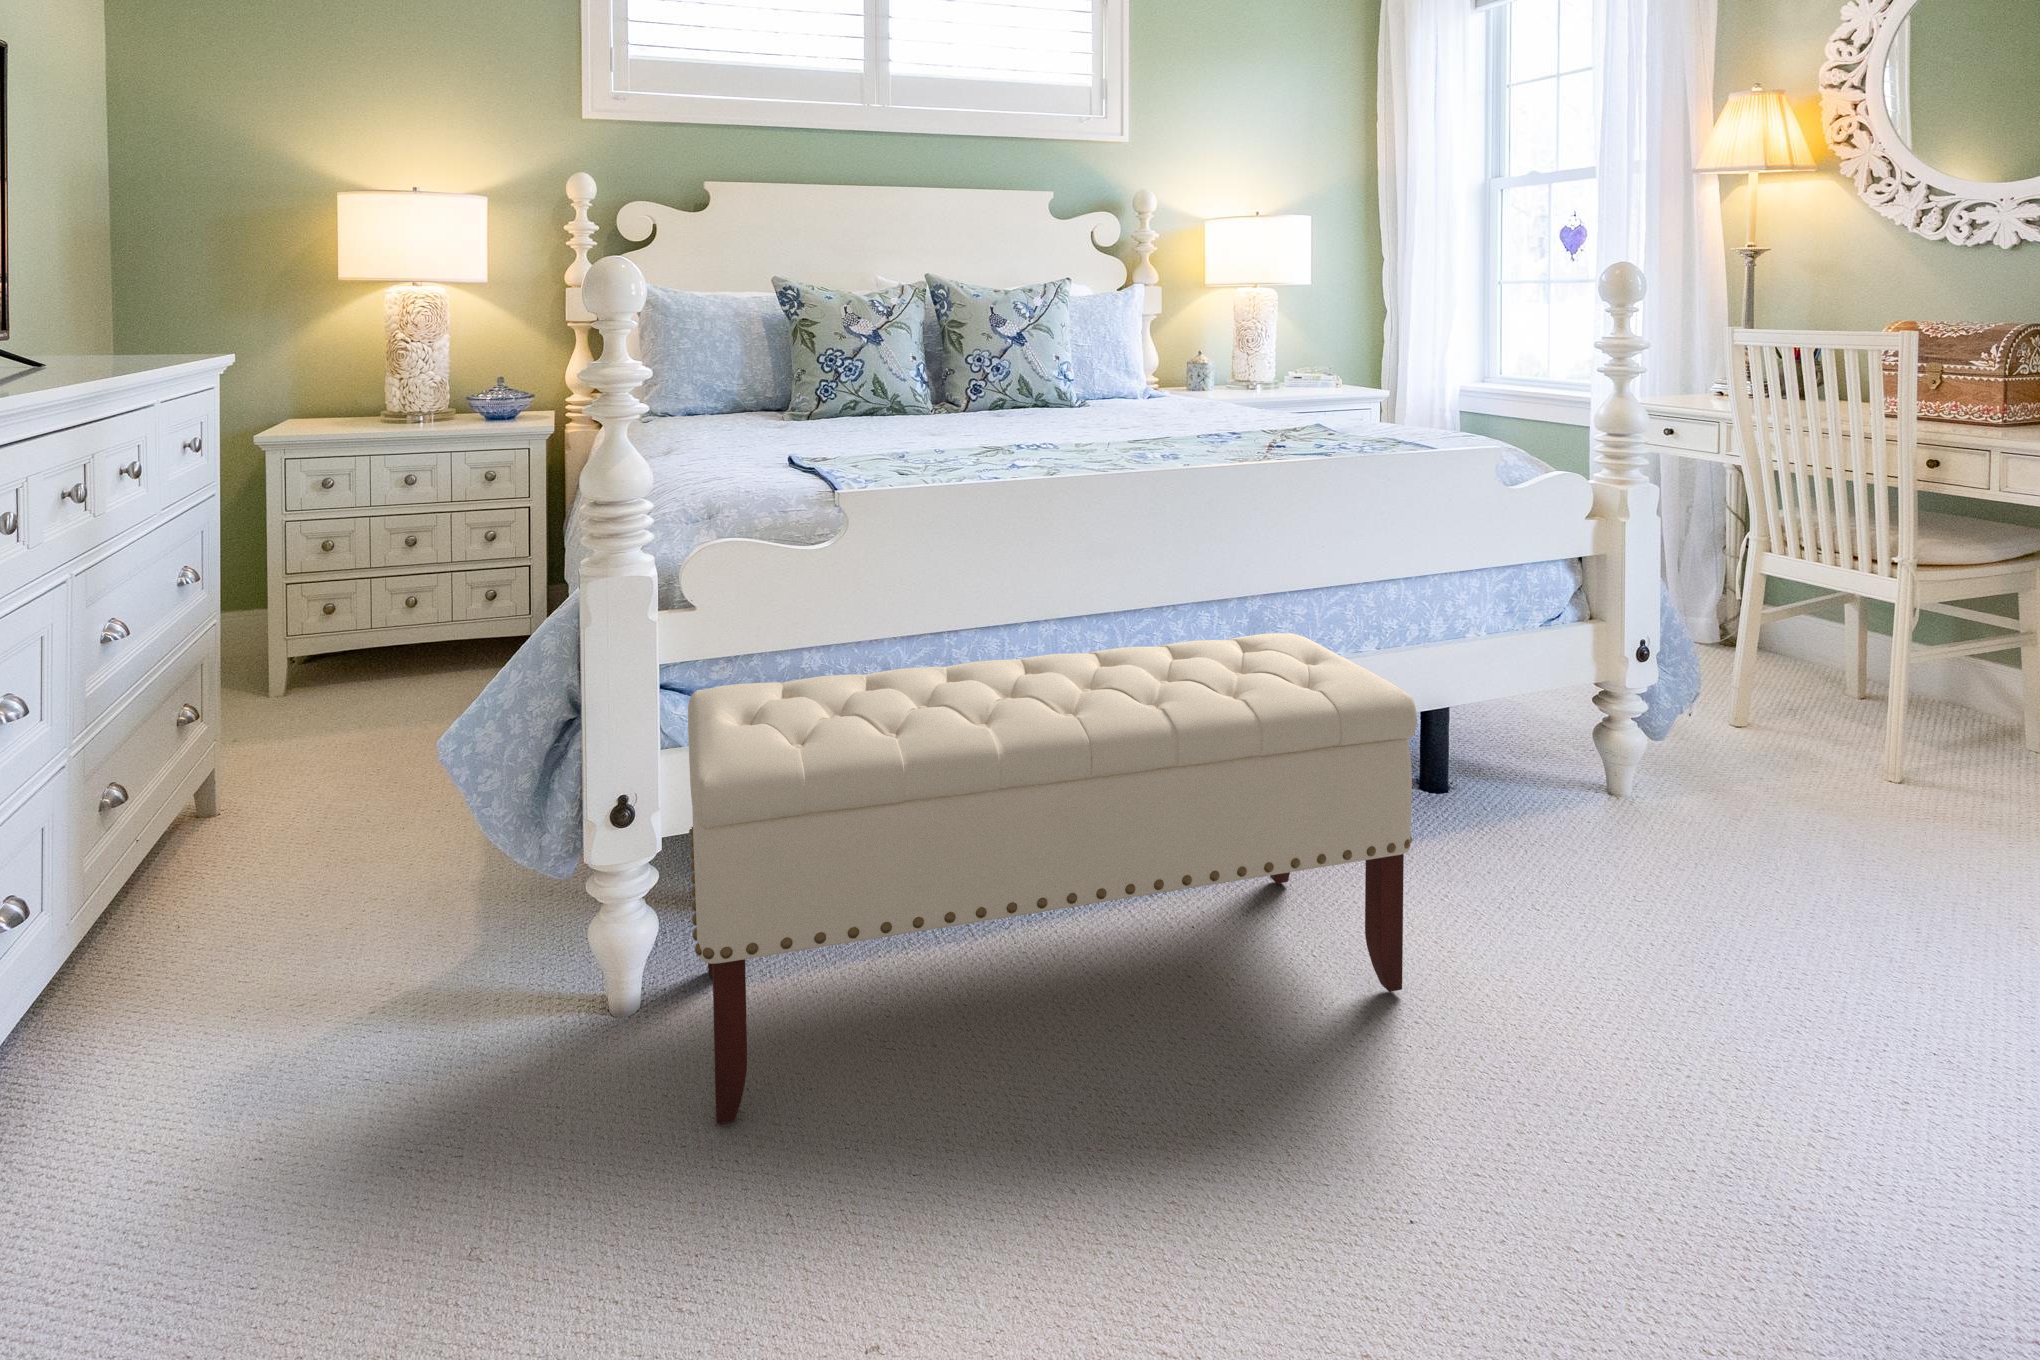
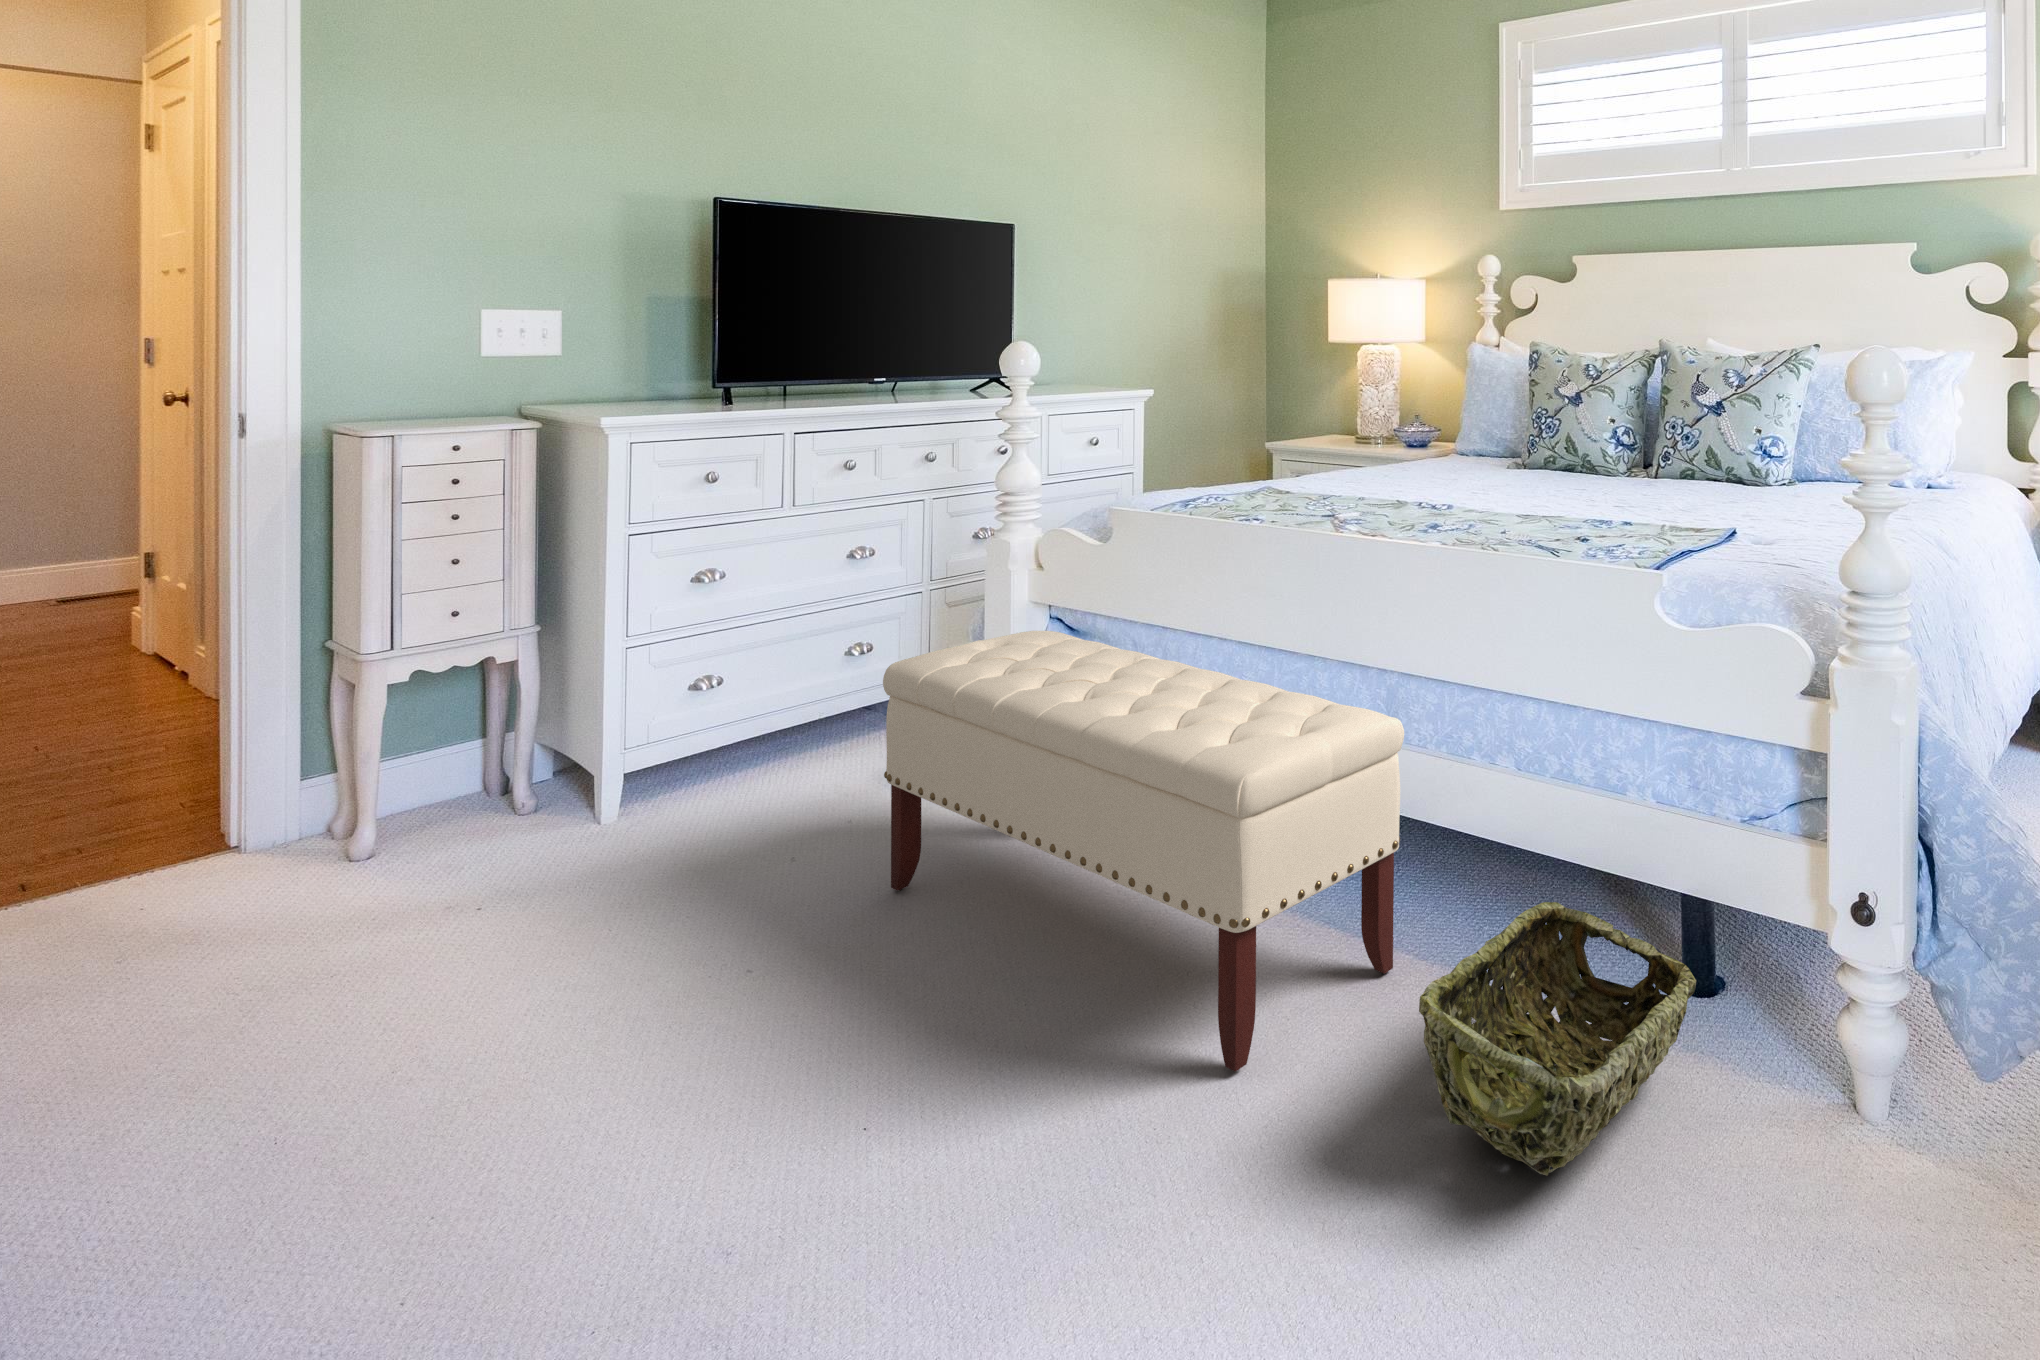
woven basket: none [1407,745,1676,910] -> present [1419,902,1696,1175]

